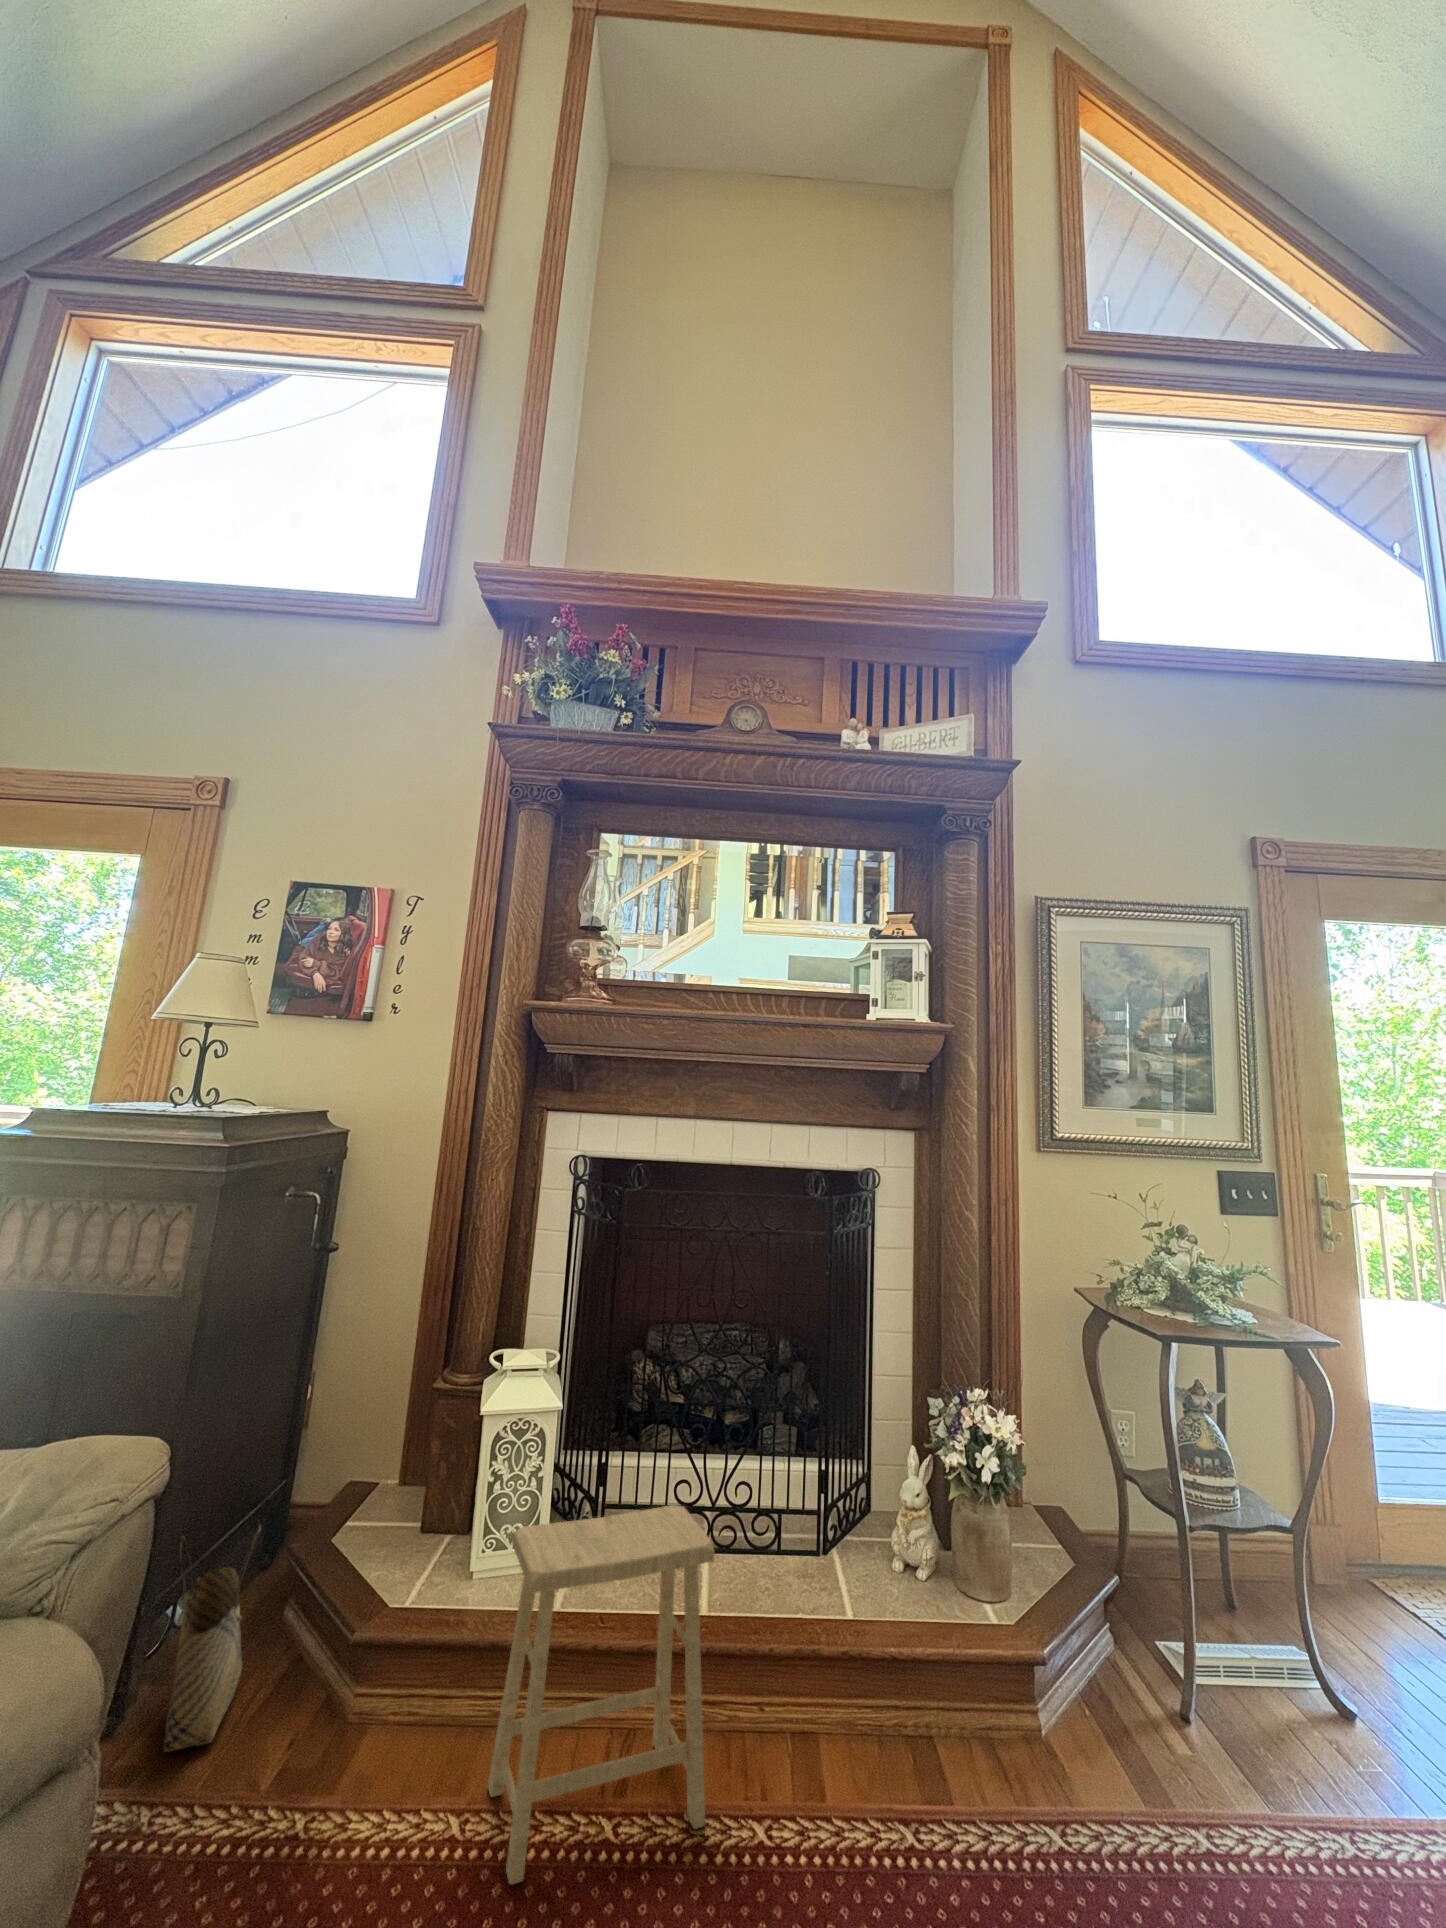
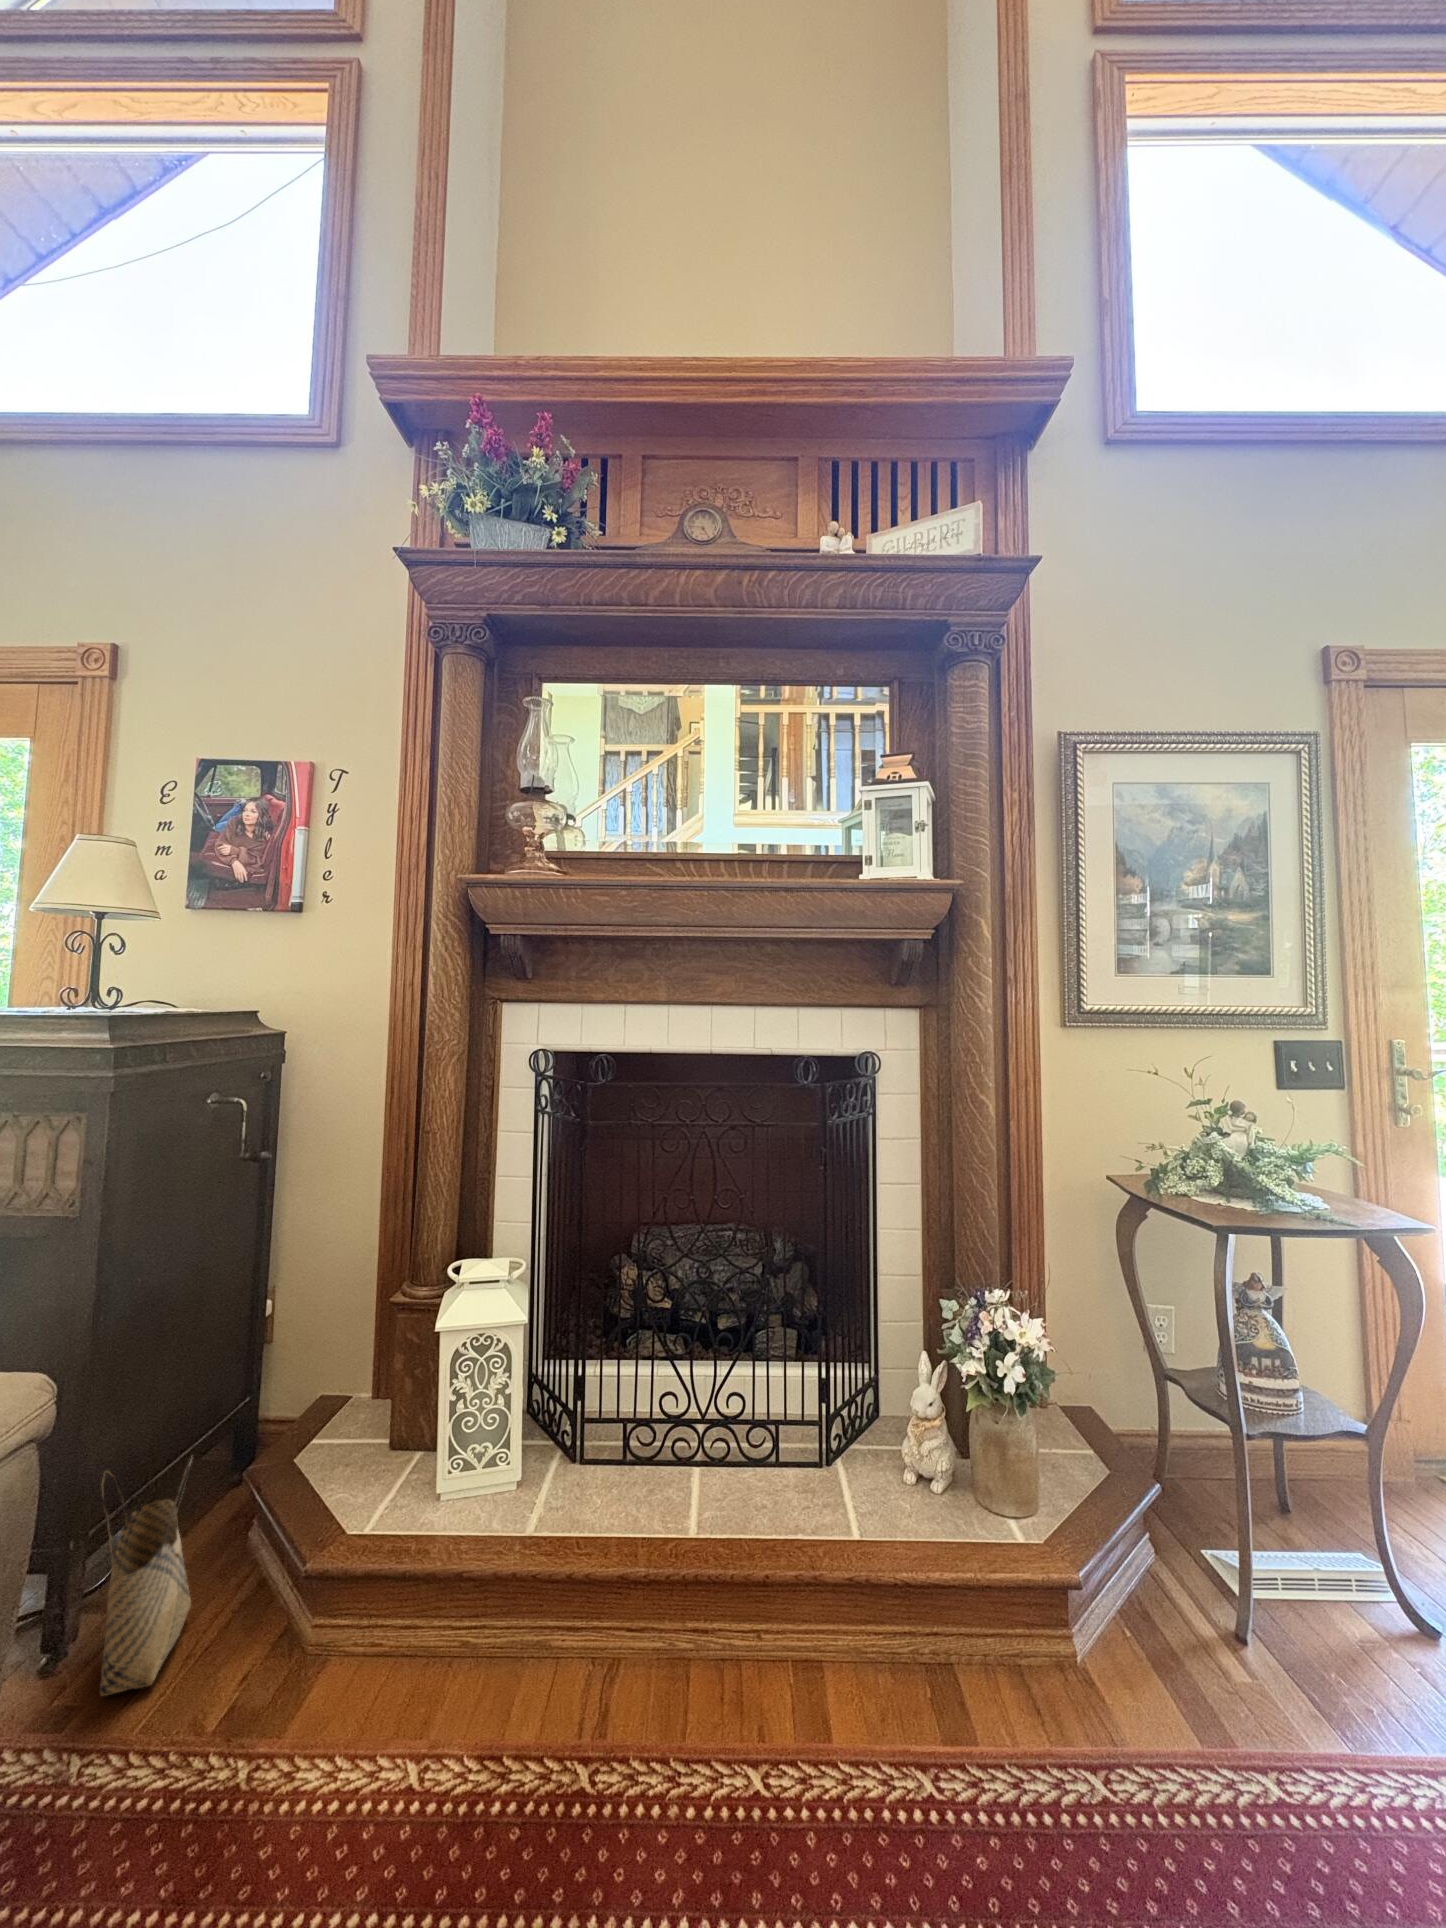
footstool: present [488,1505,715,1885] -> none [451,1428,693,1844]

